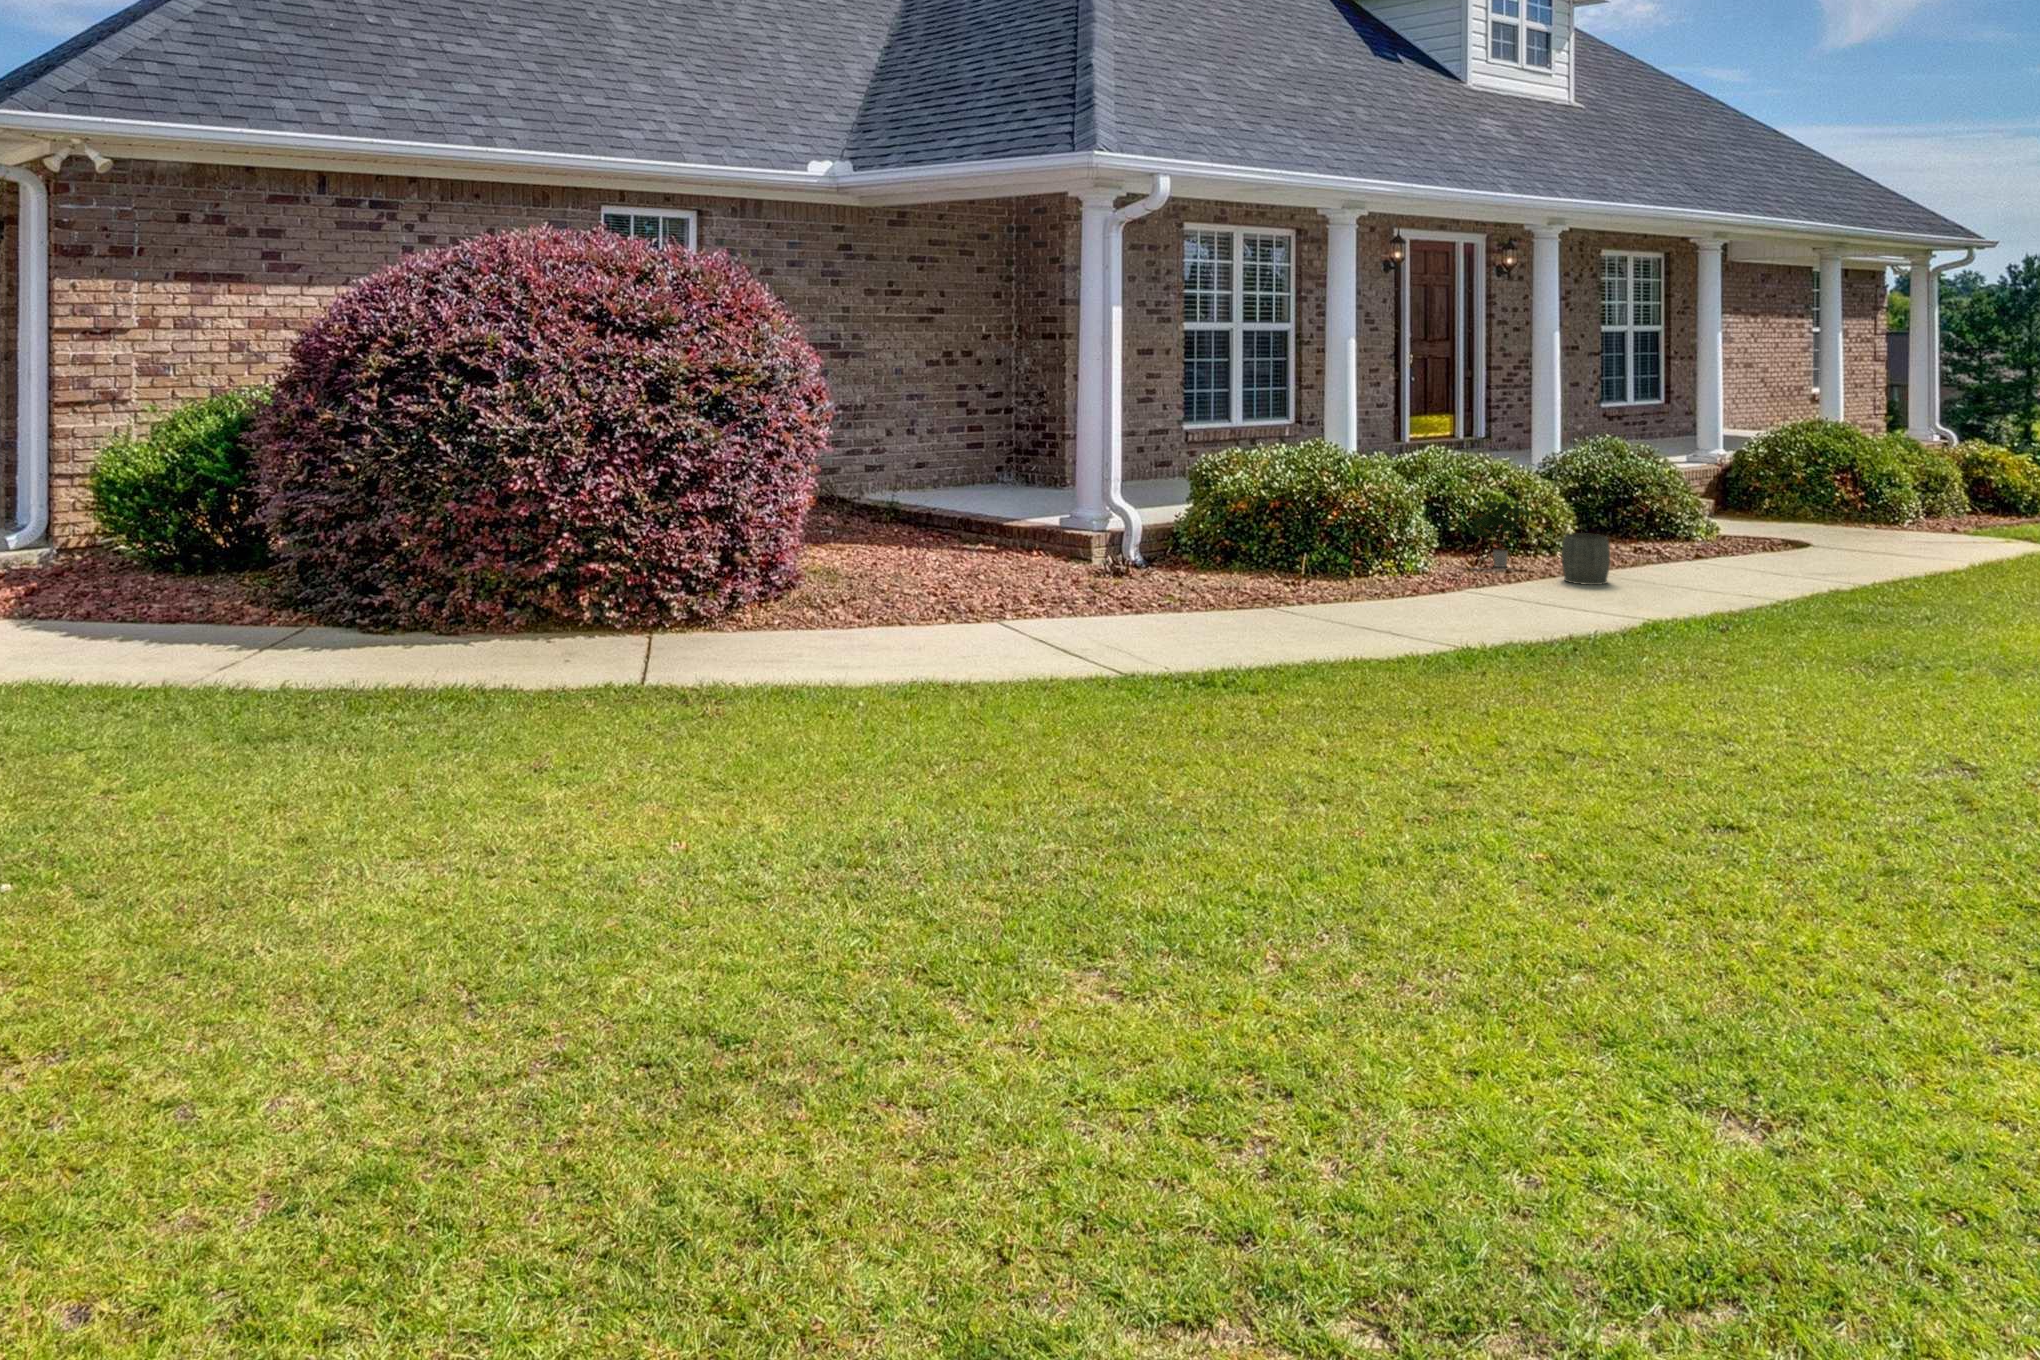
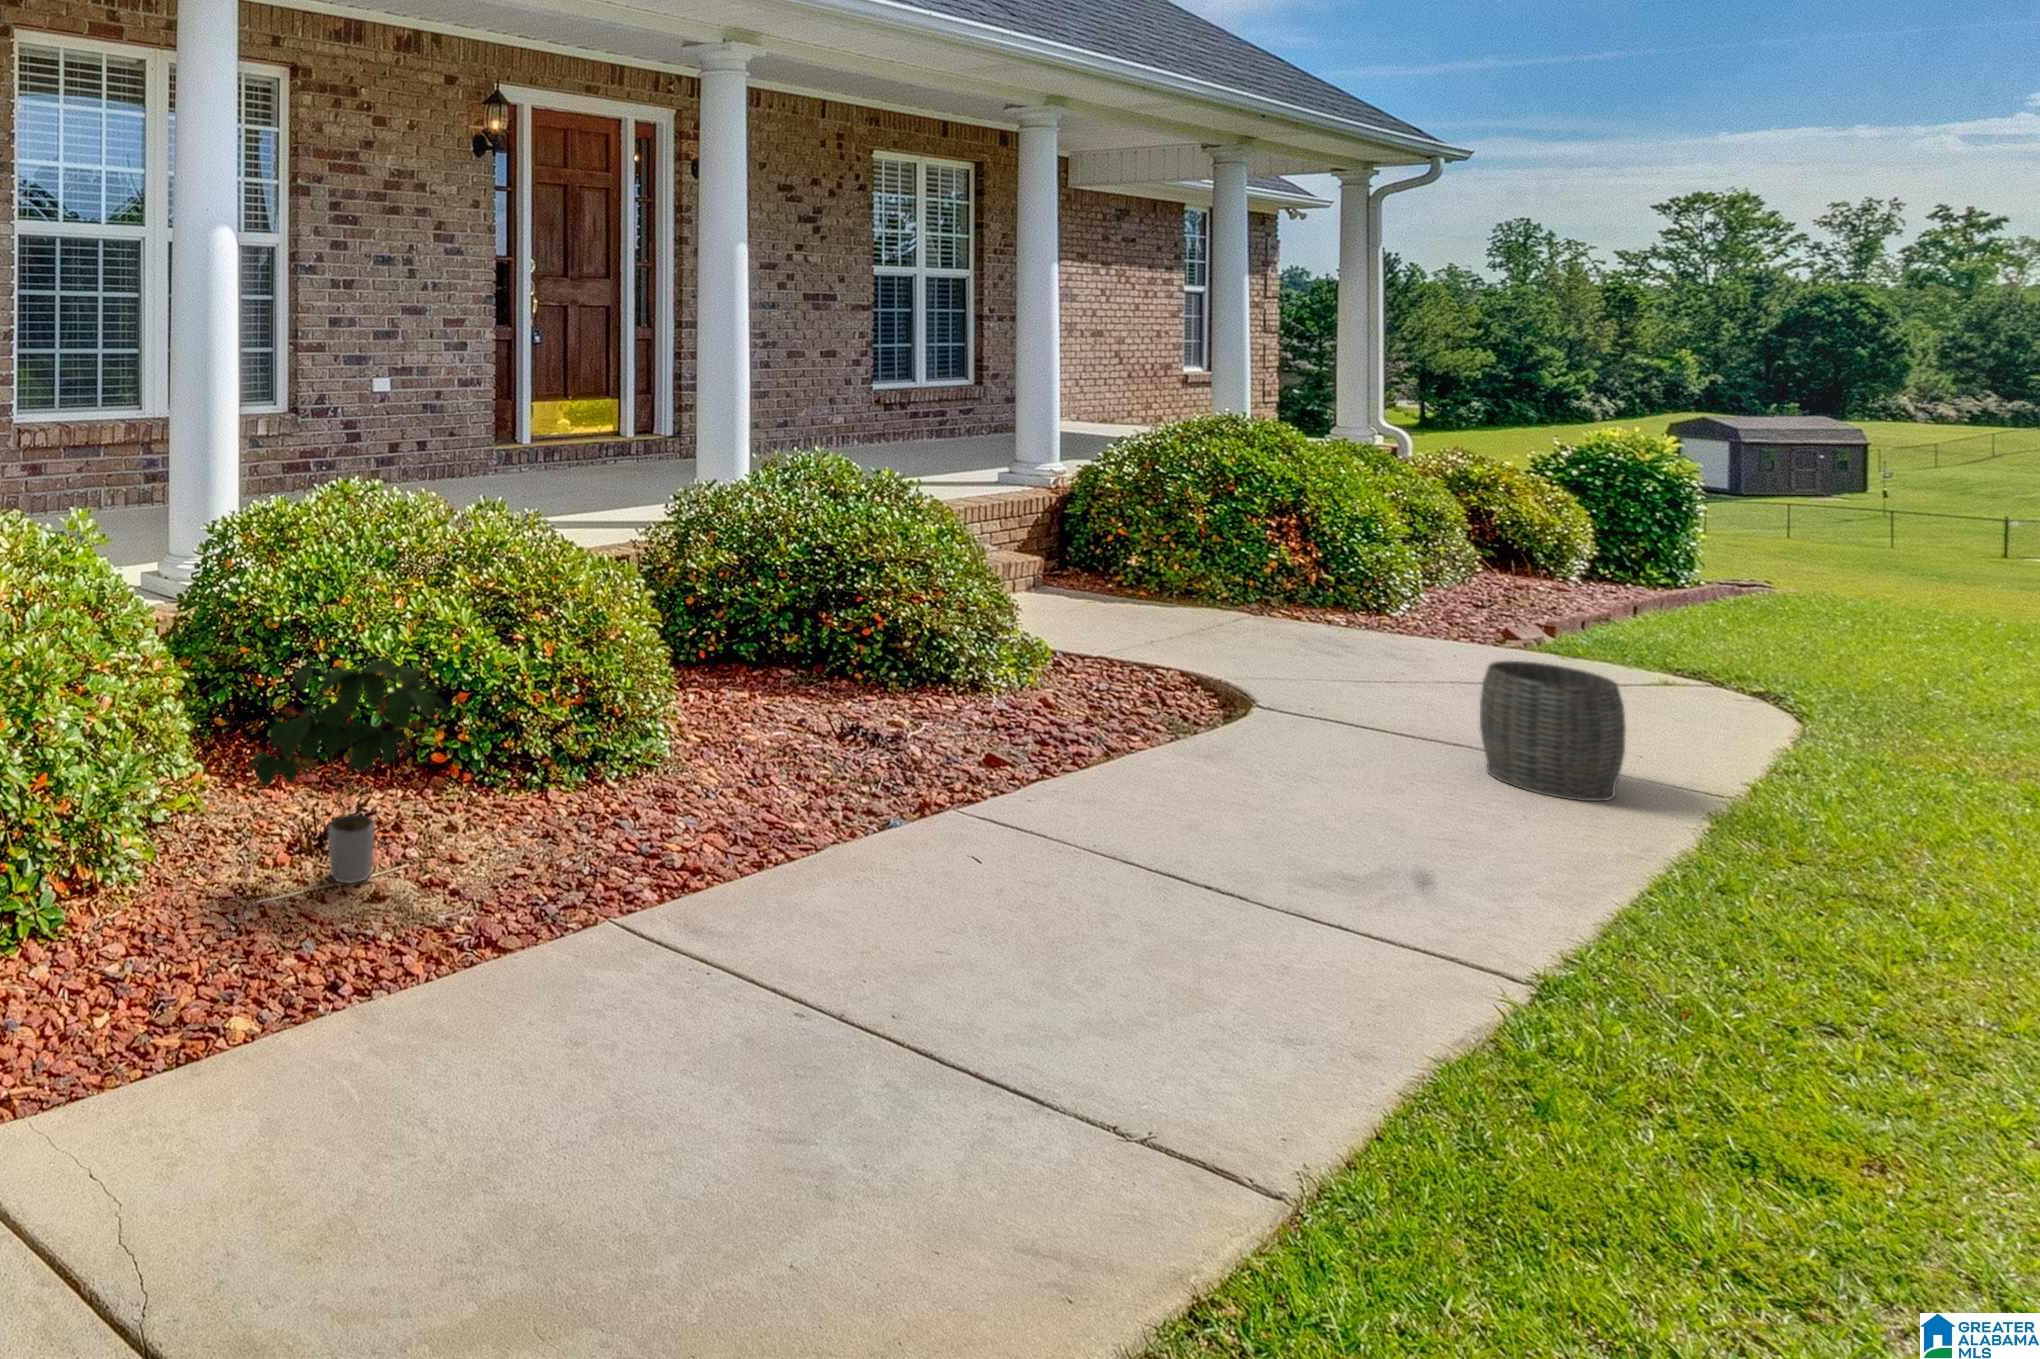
woven basket: present [1562,533,1610,585] -> present [1480,661,1626,801]

